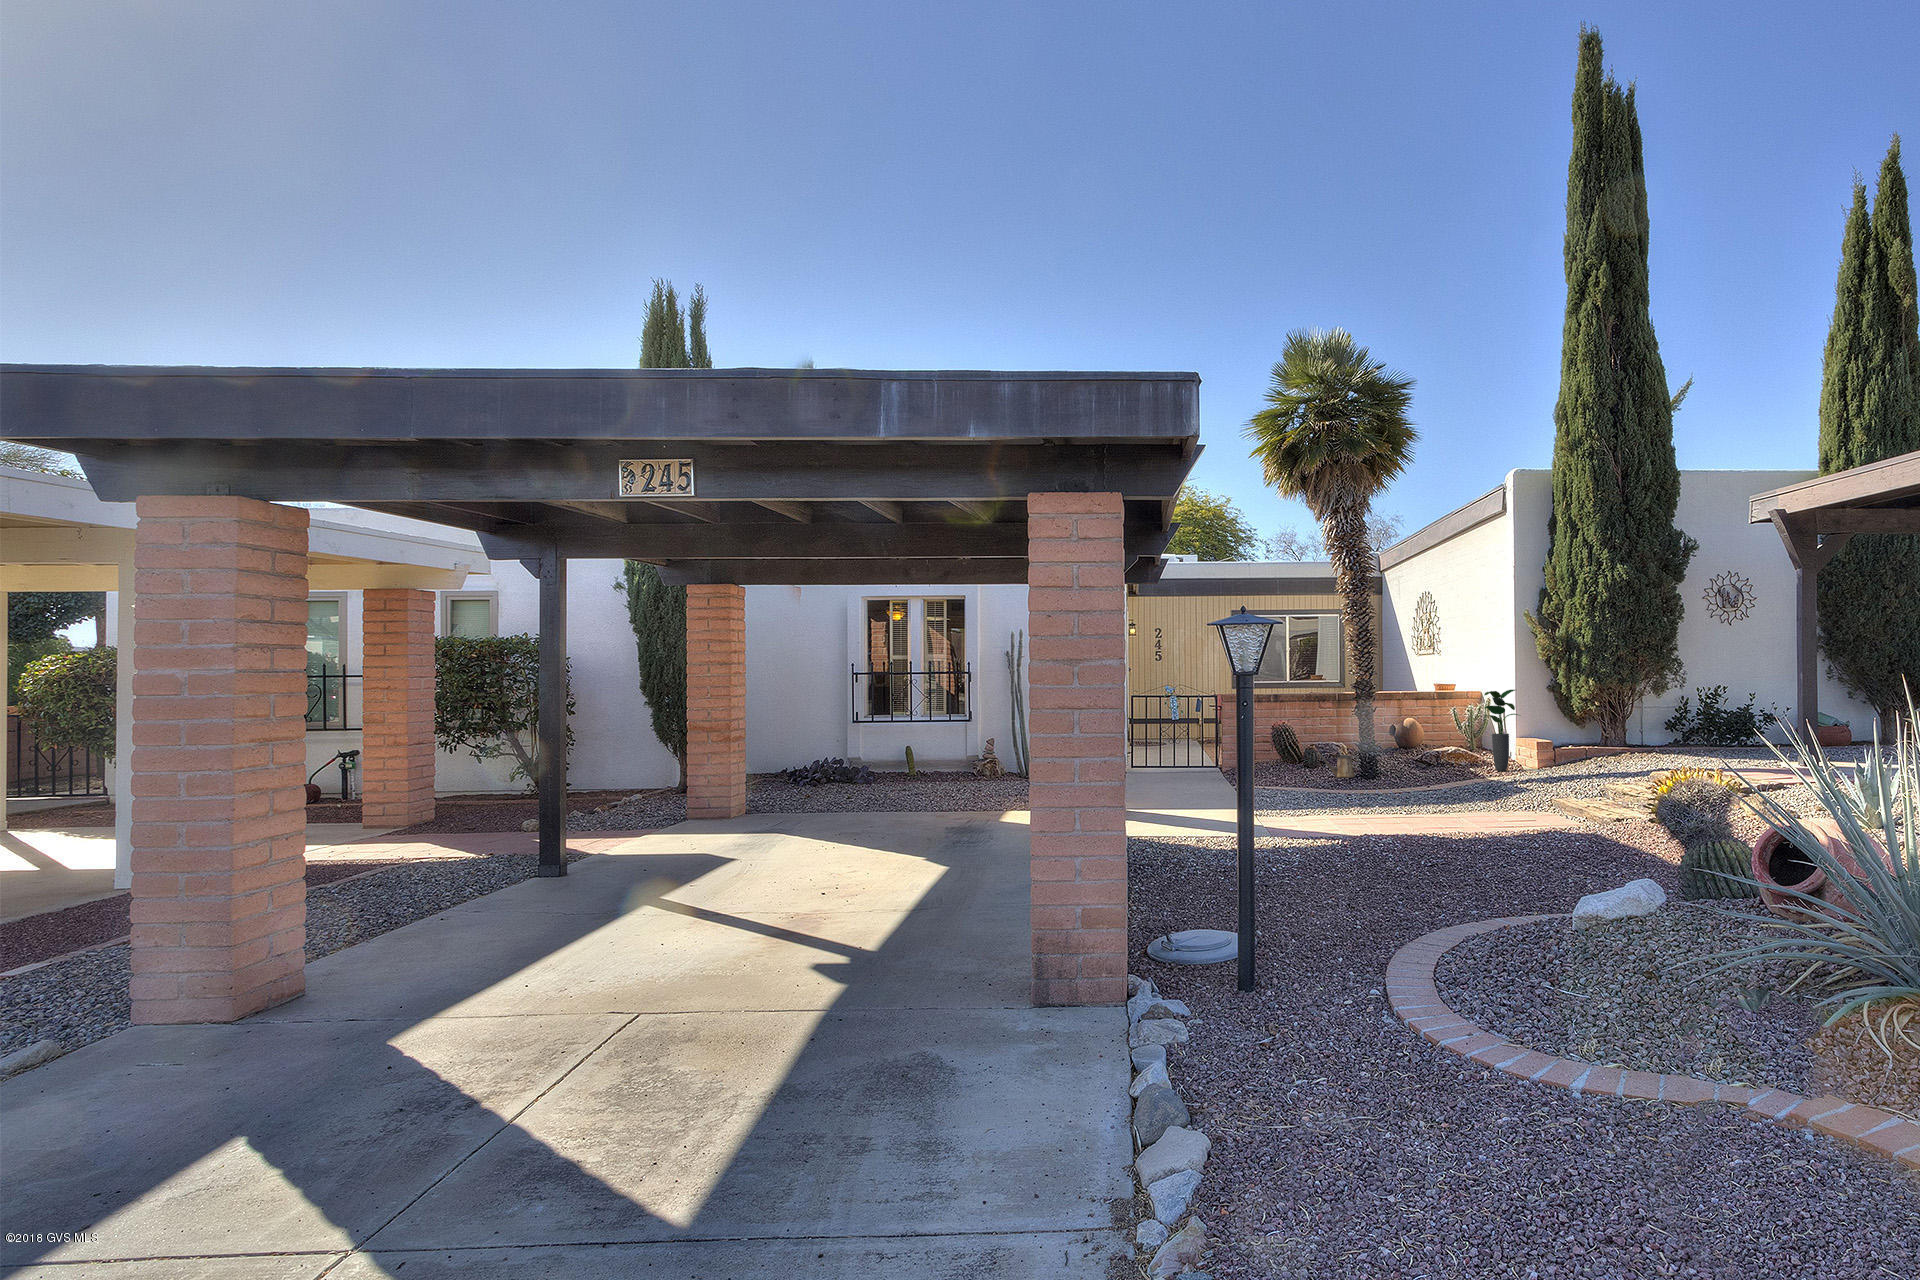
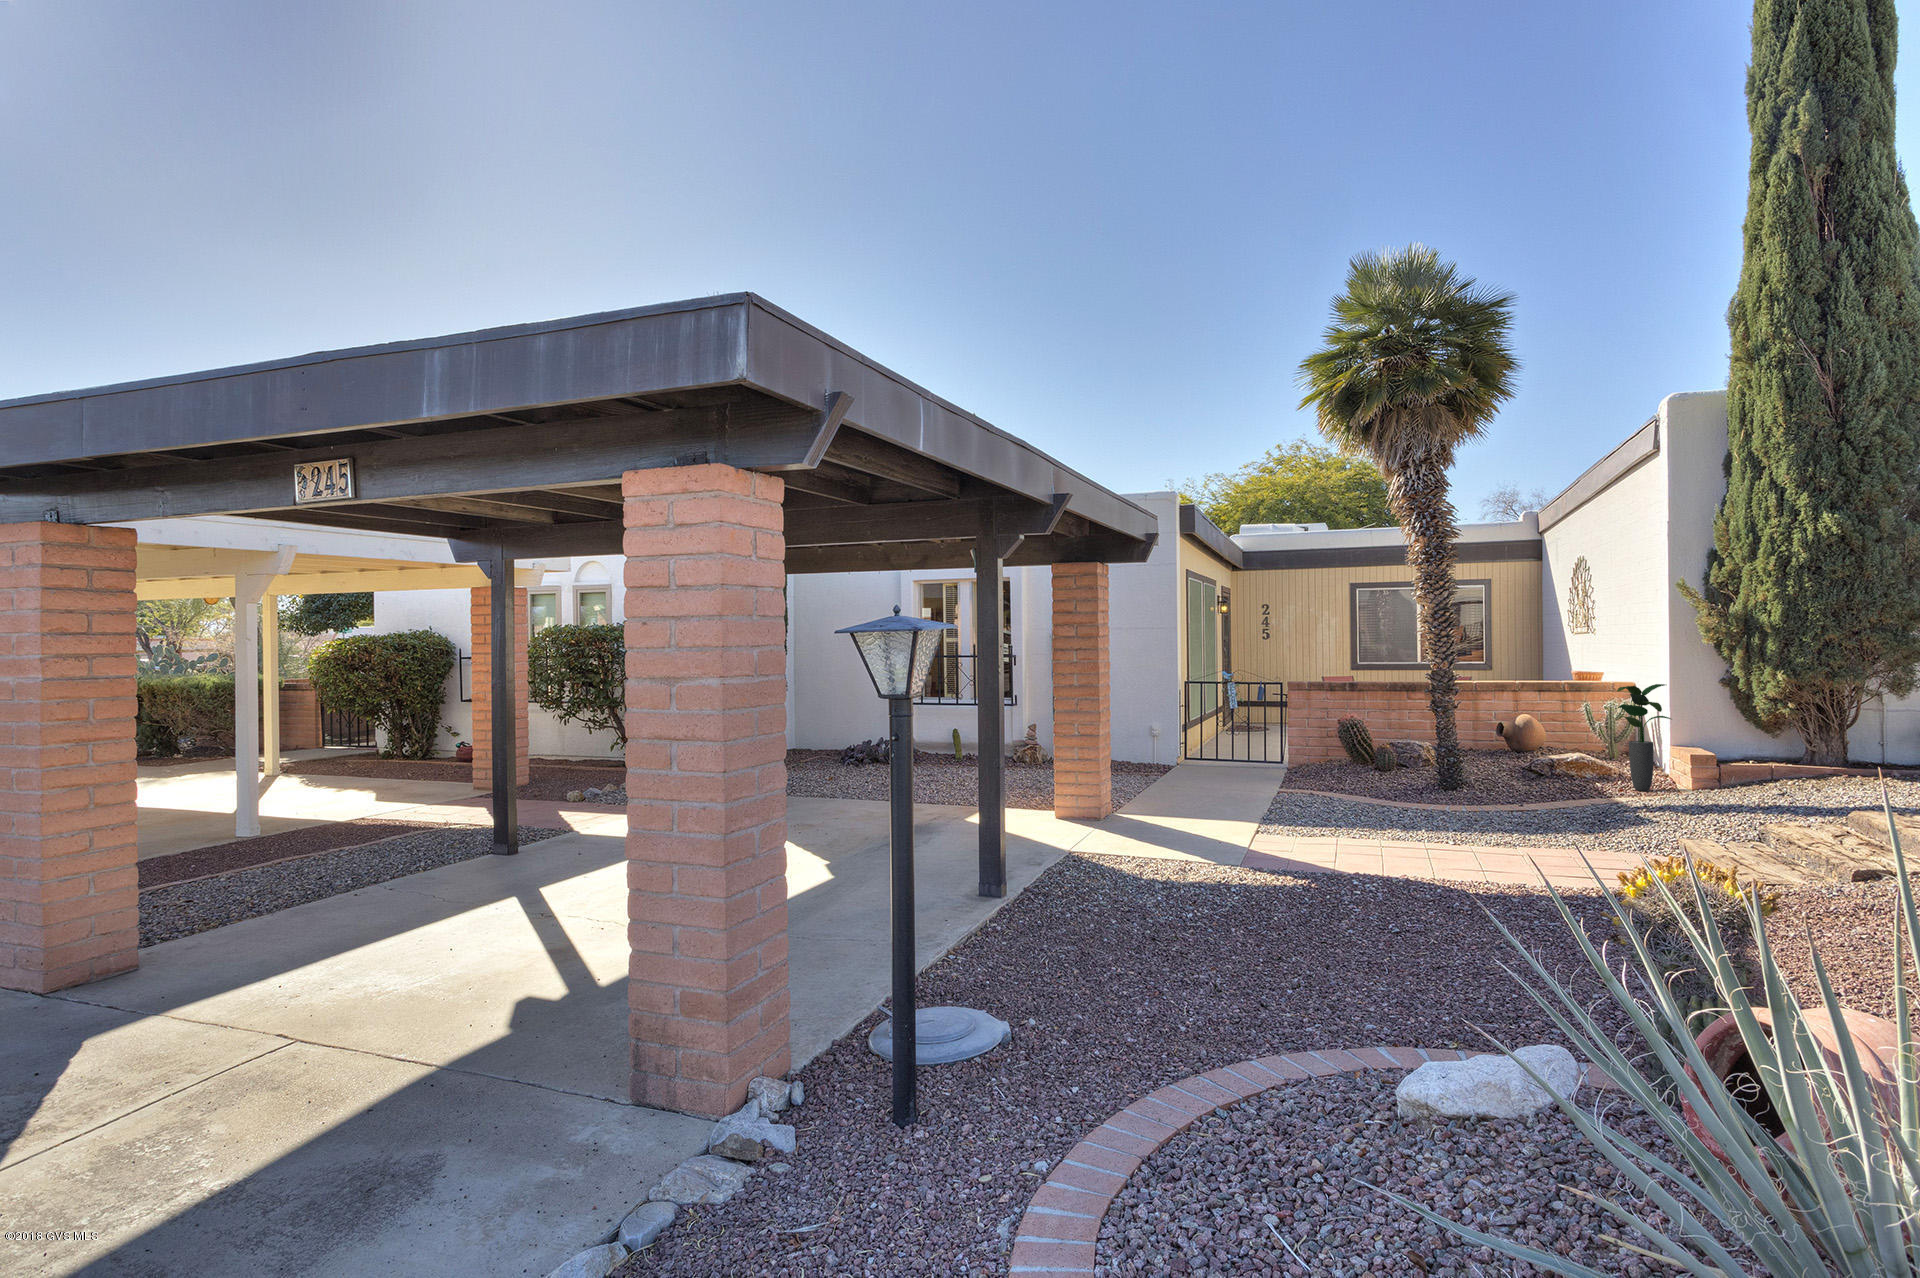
watering can: present [1317,753,1360,778] -> none [1378,760,1436,793]

